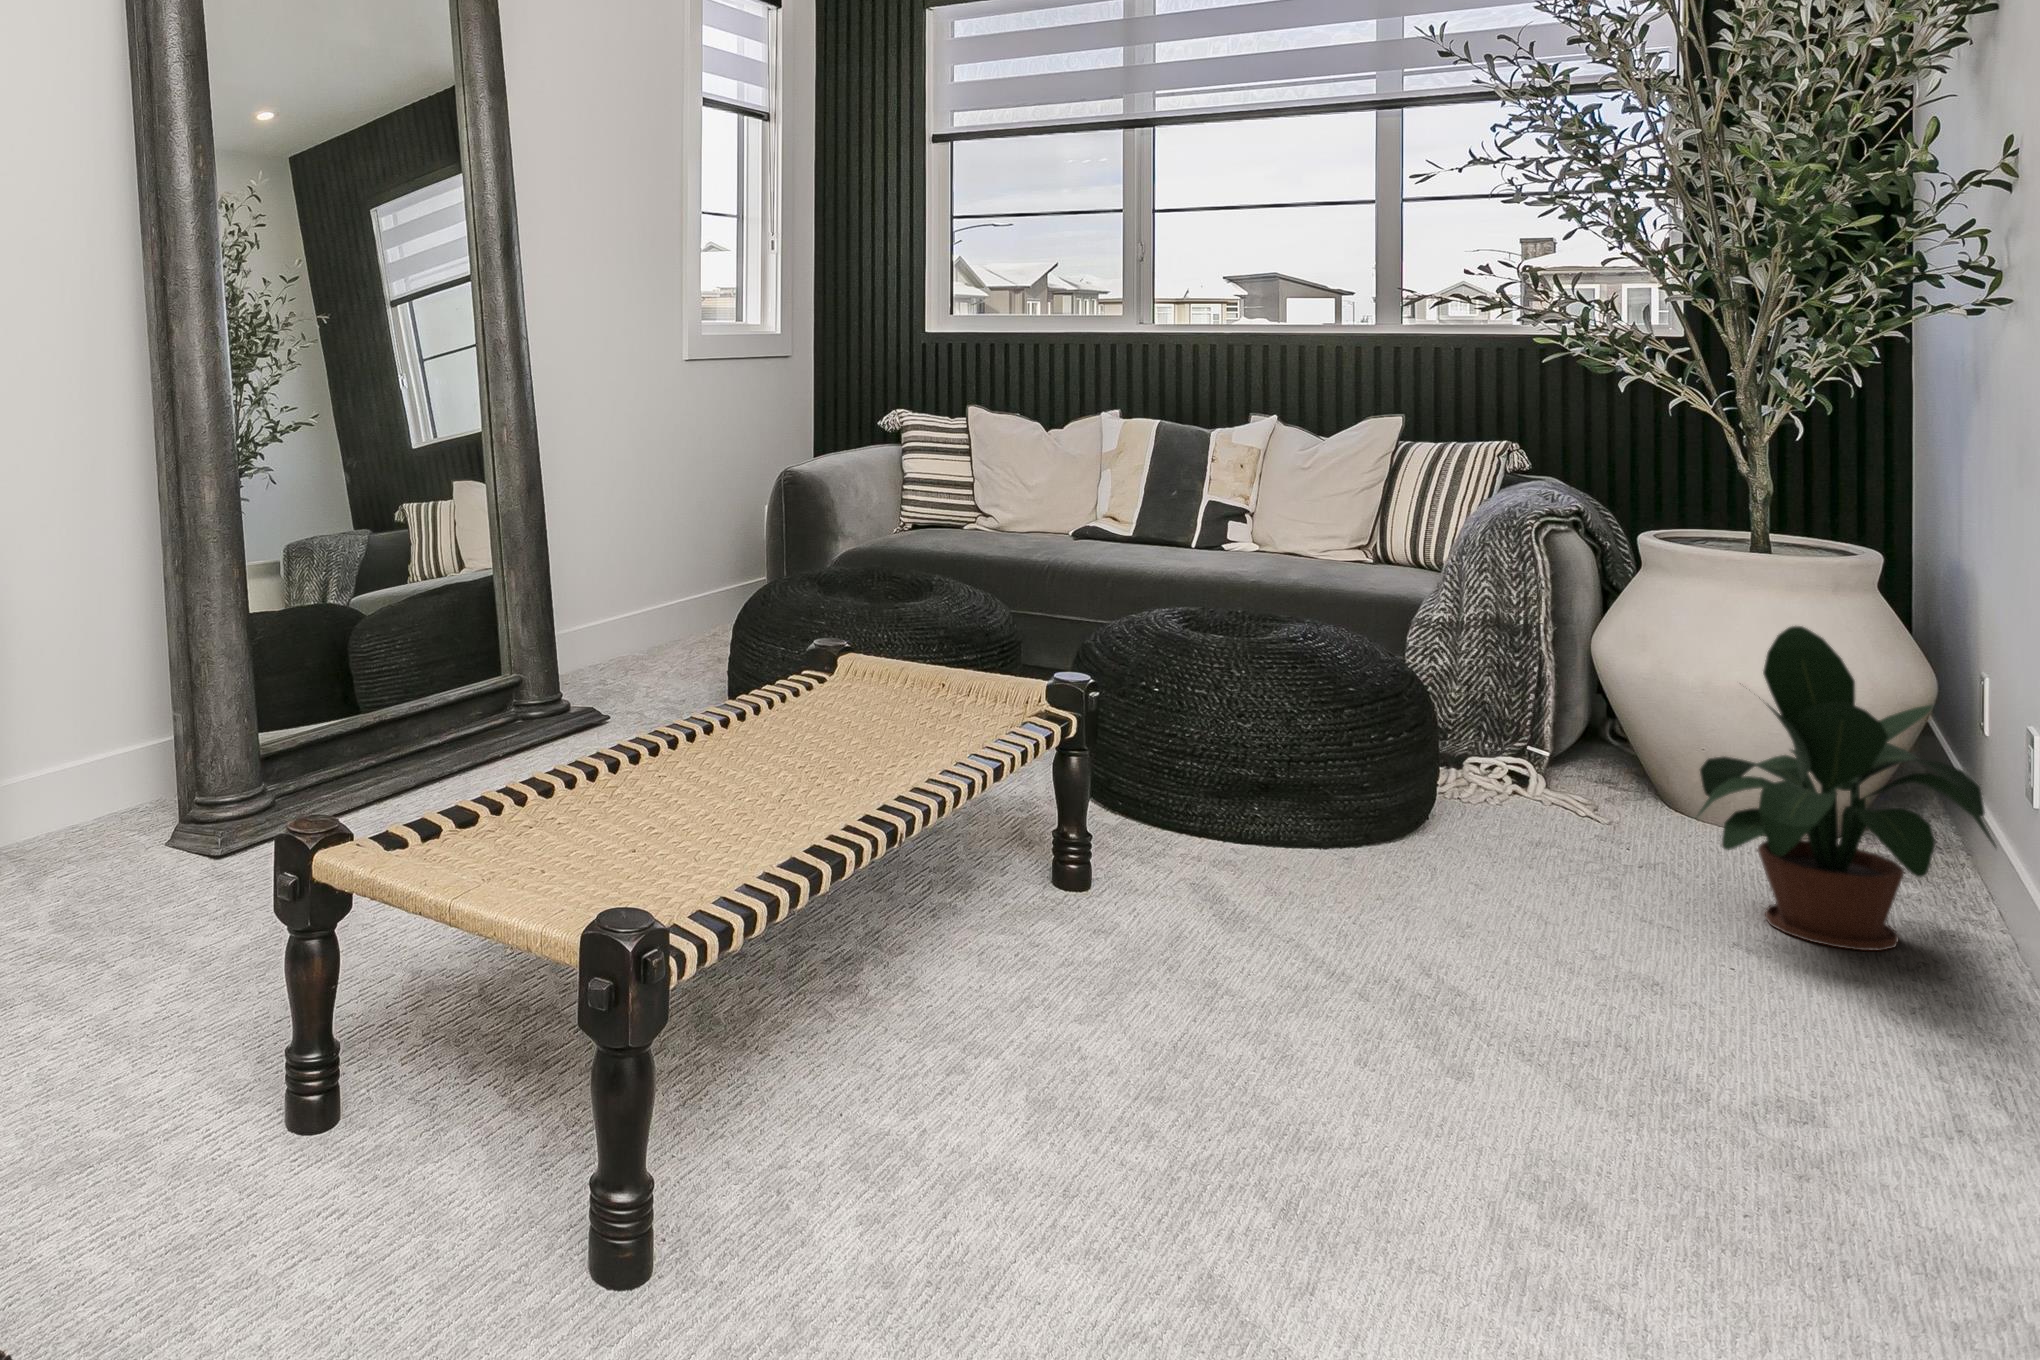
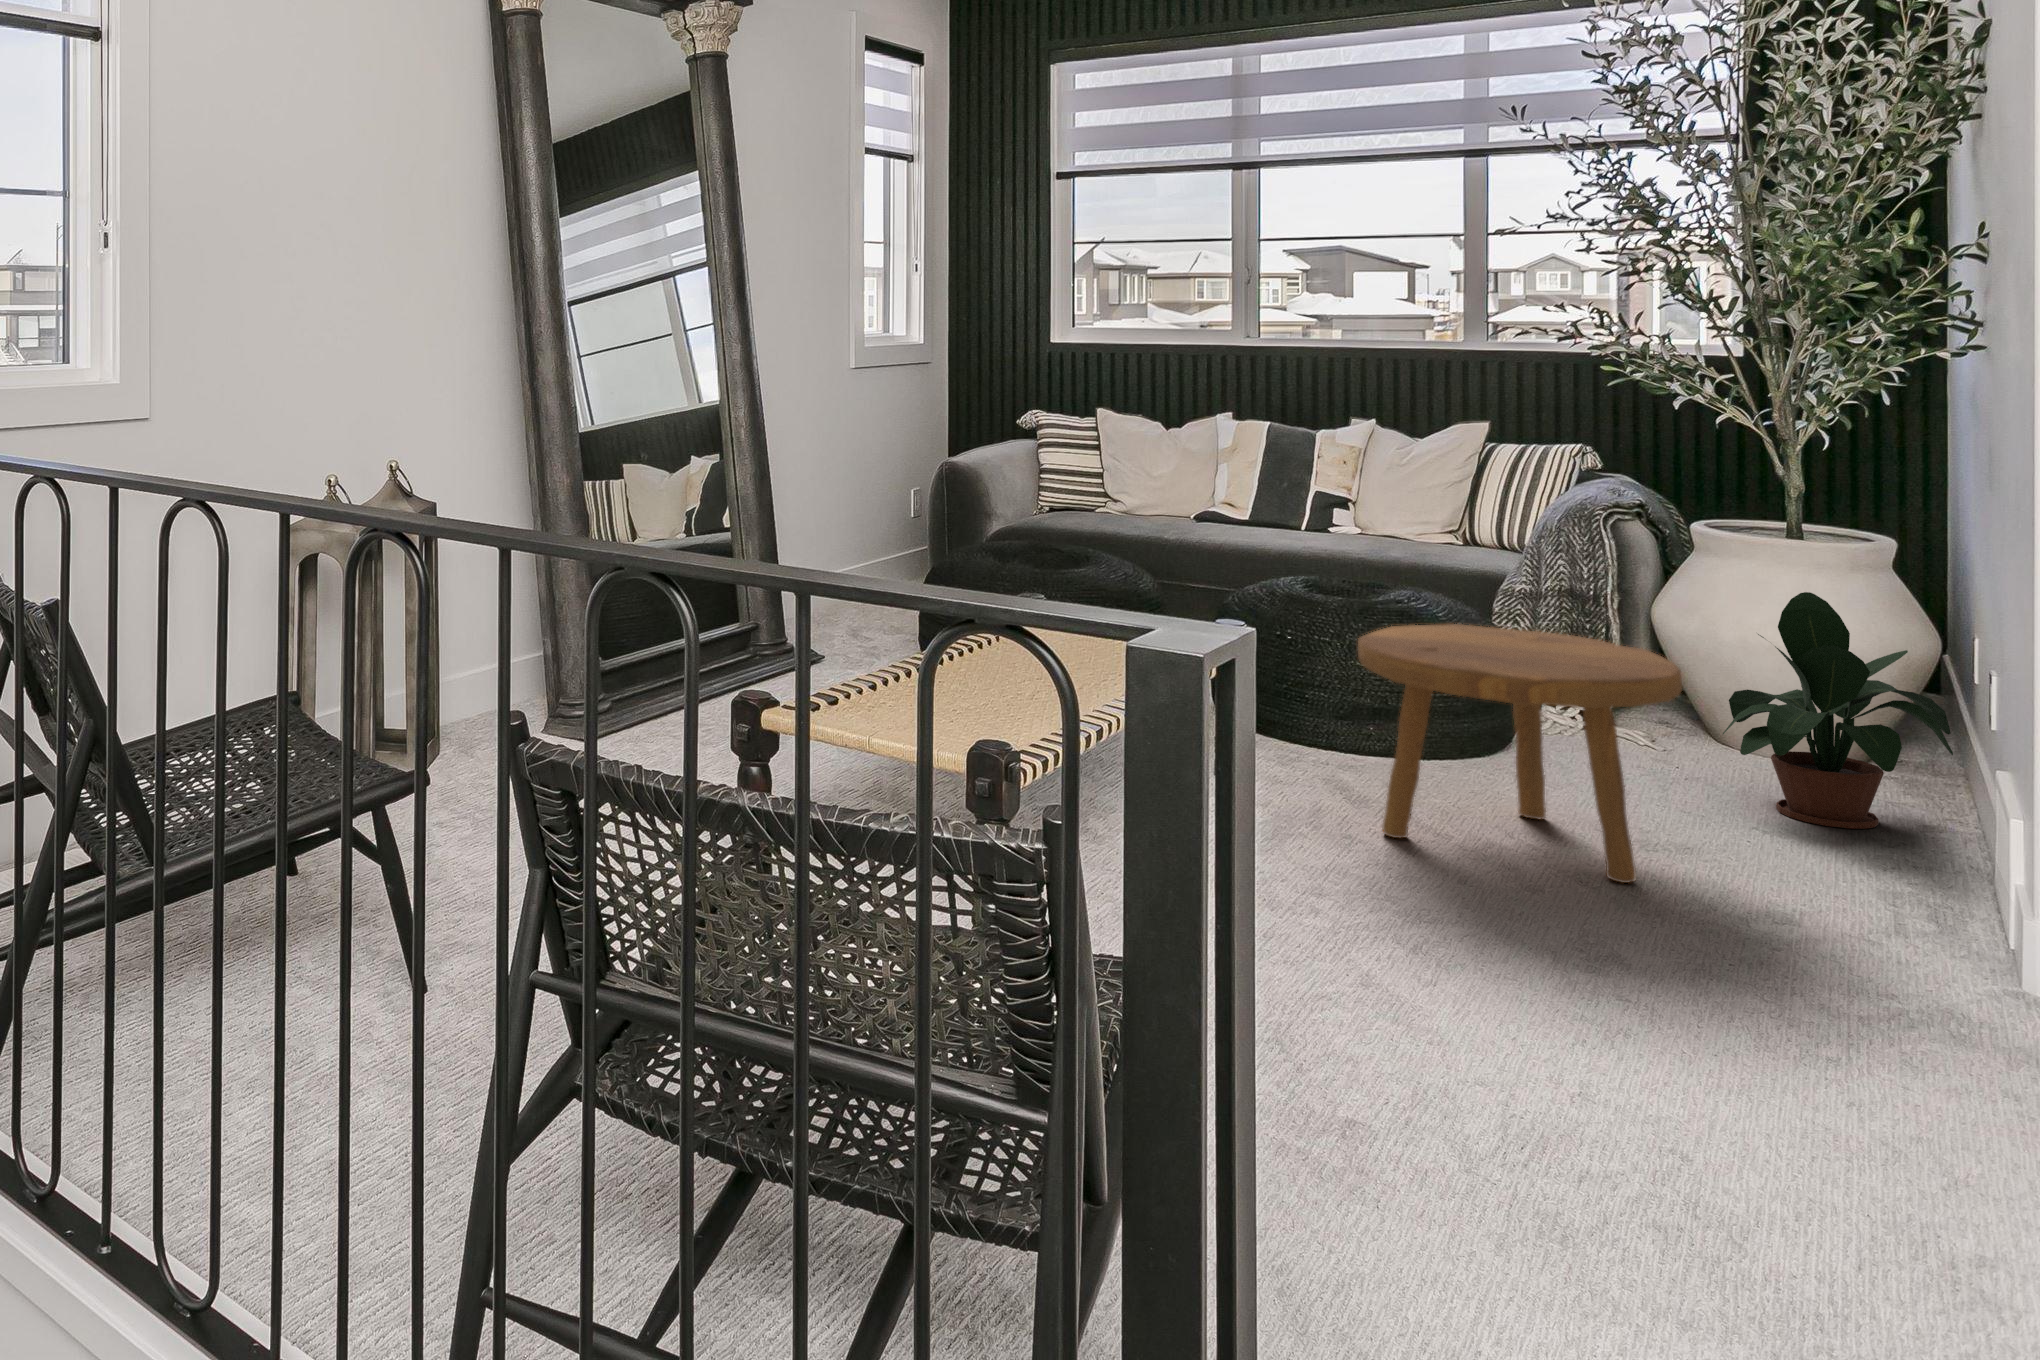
footstool: none [1225,677,1662,1070] -> present [1358,624,1682,883]

